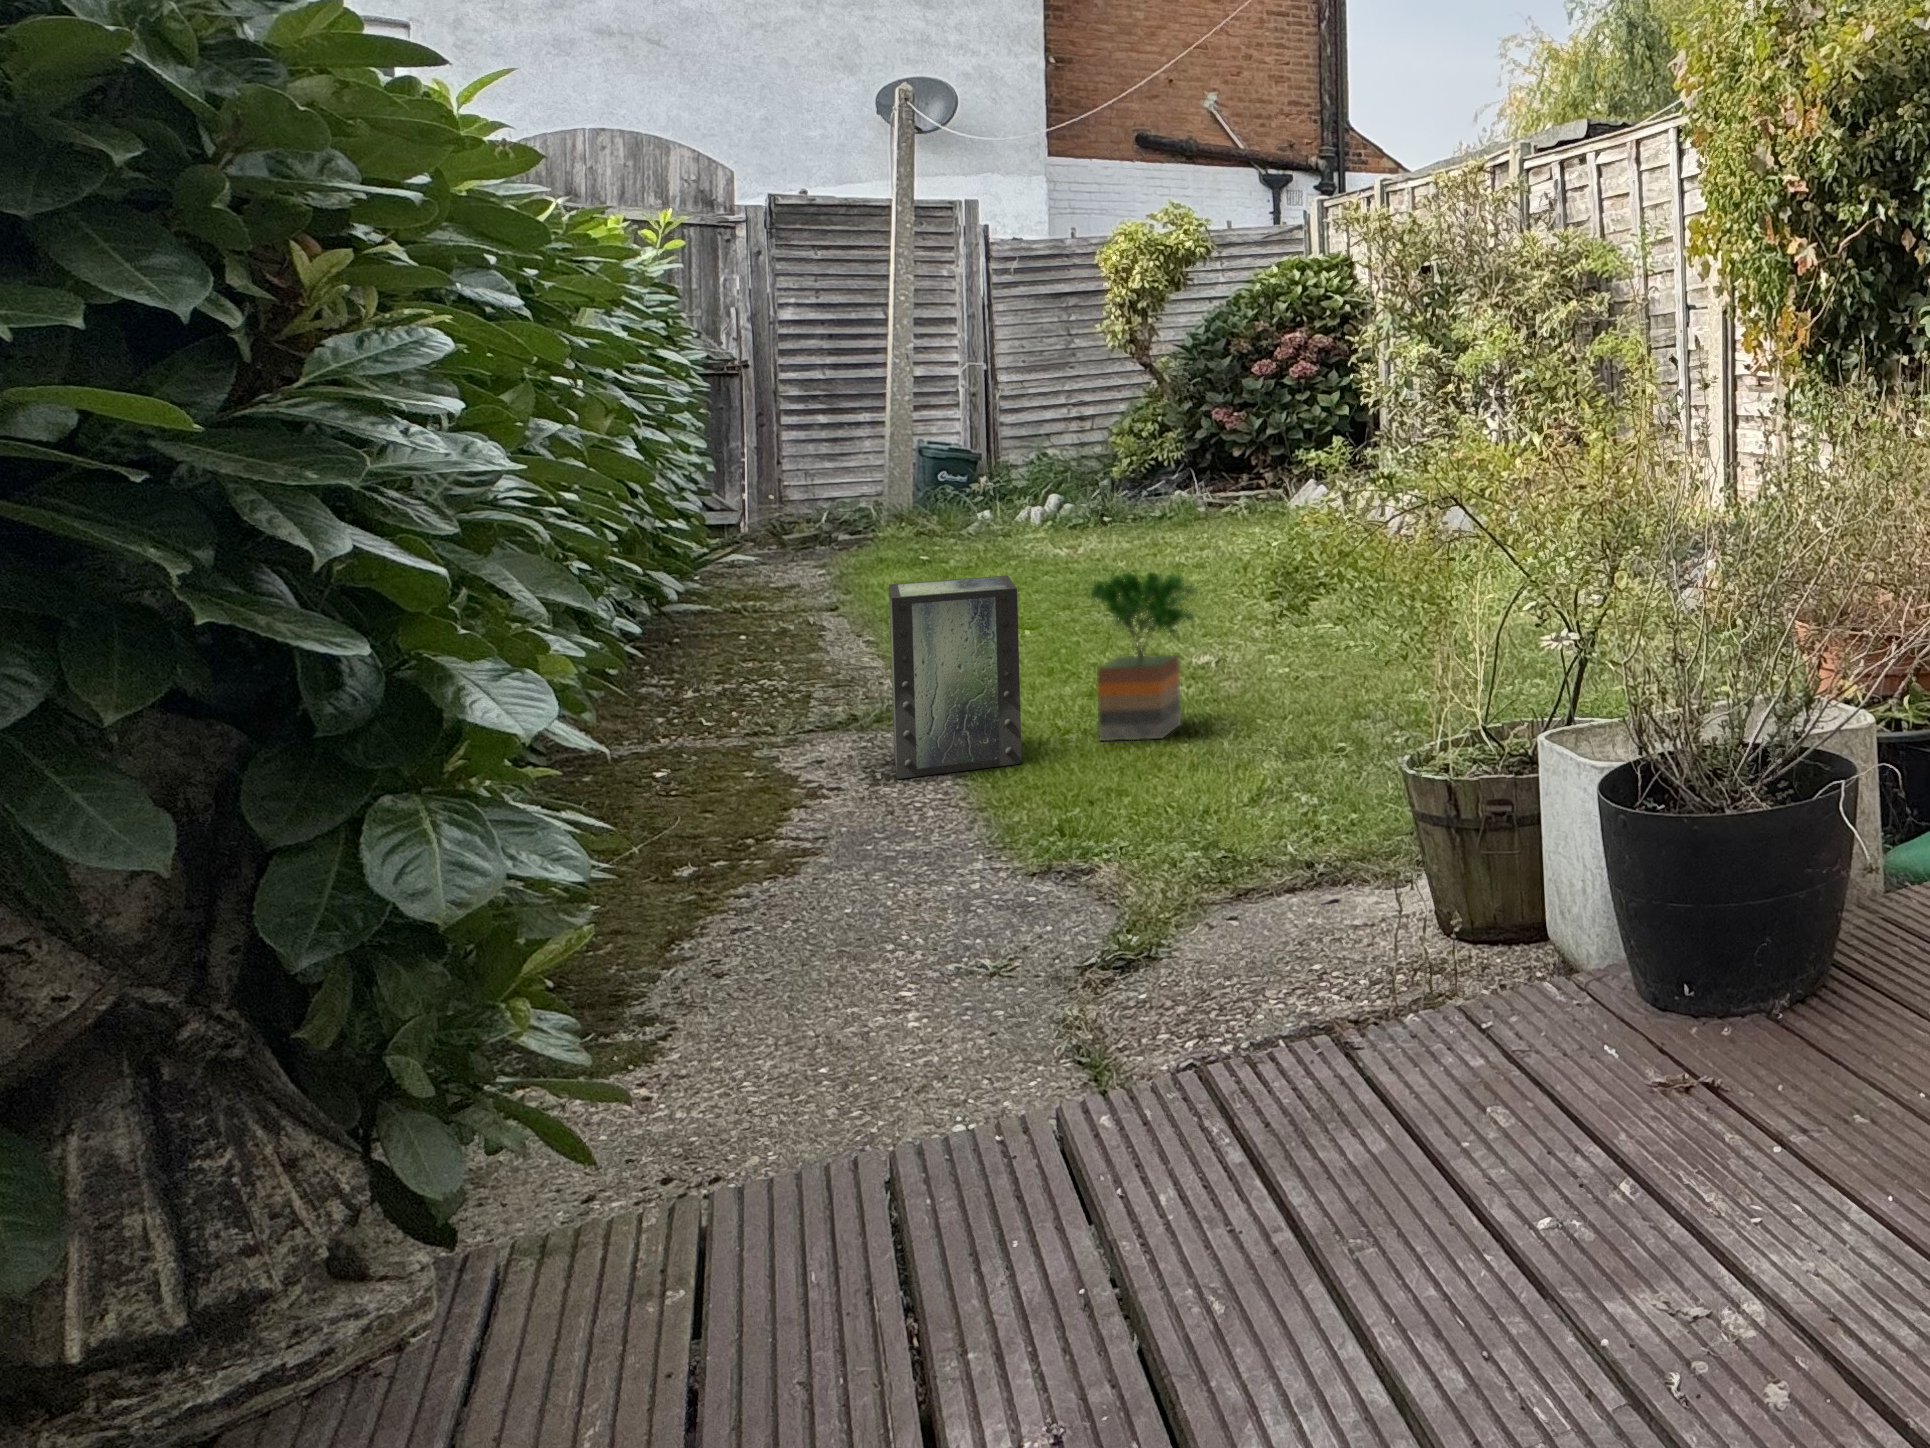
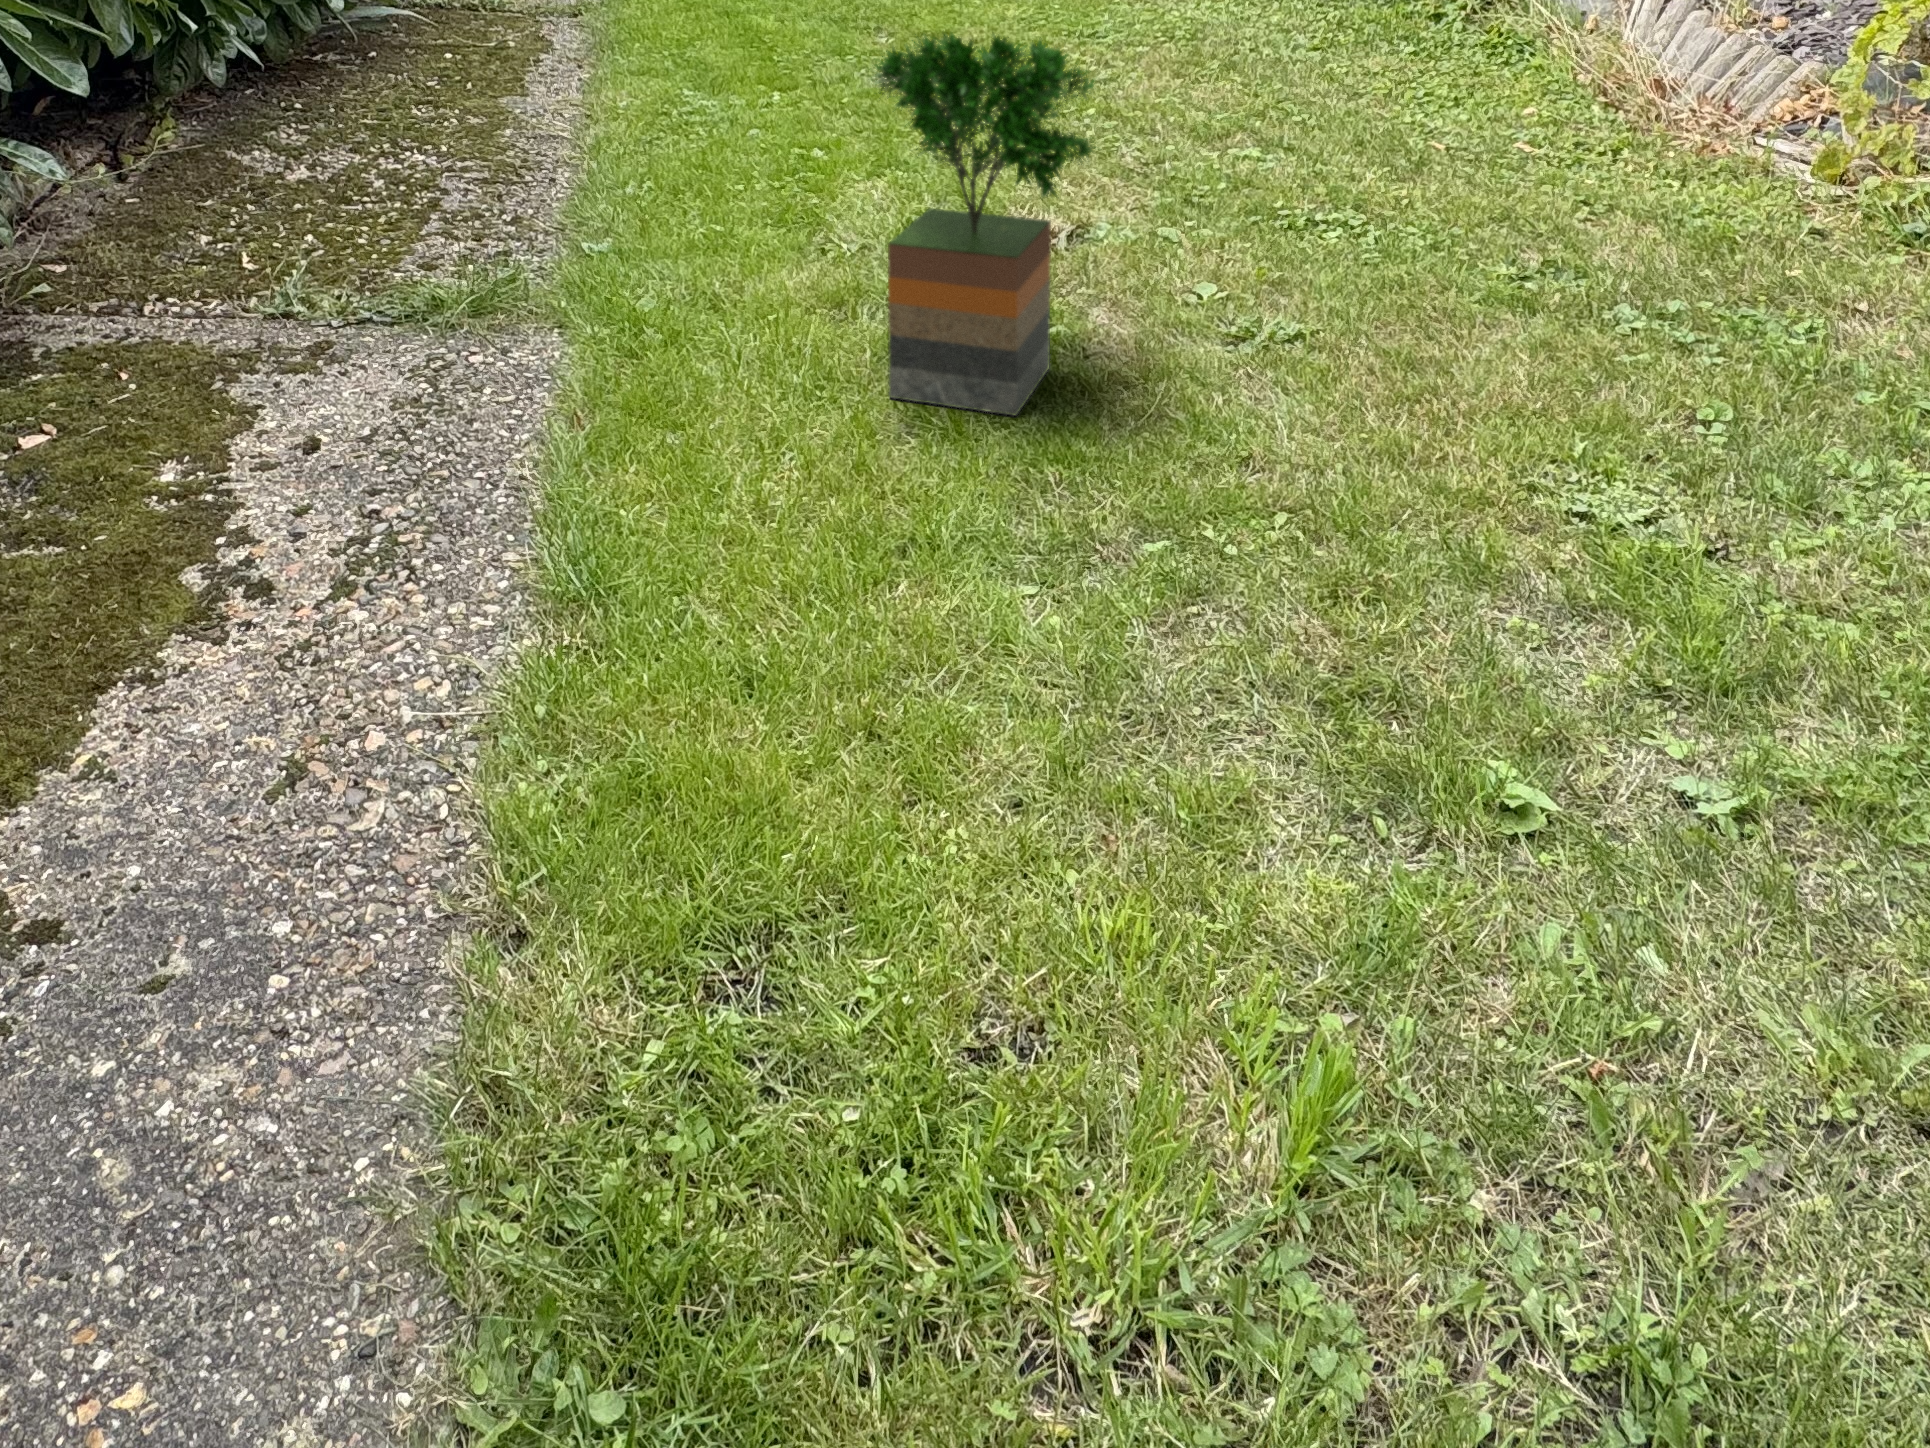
storage box: present [889,576,1022,779] -> none [476,27,732,466]

